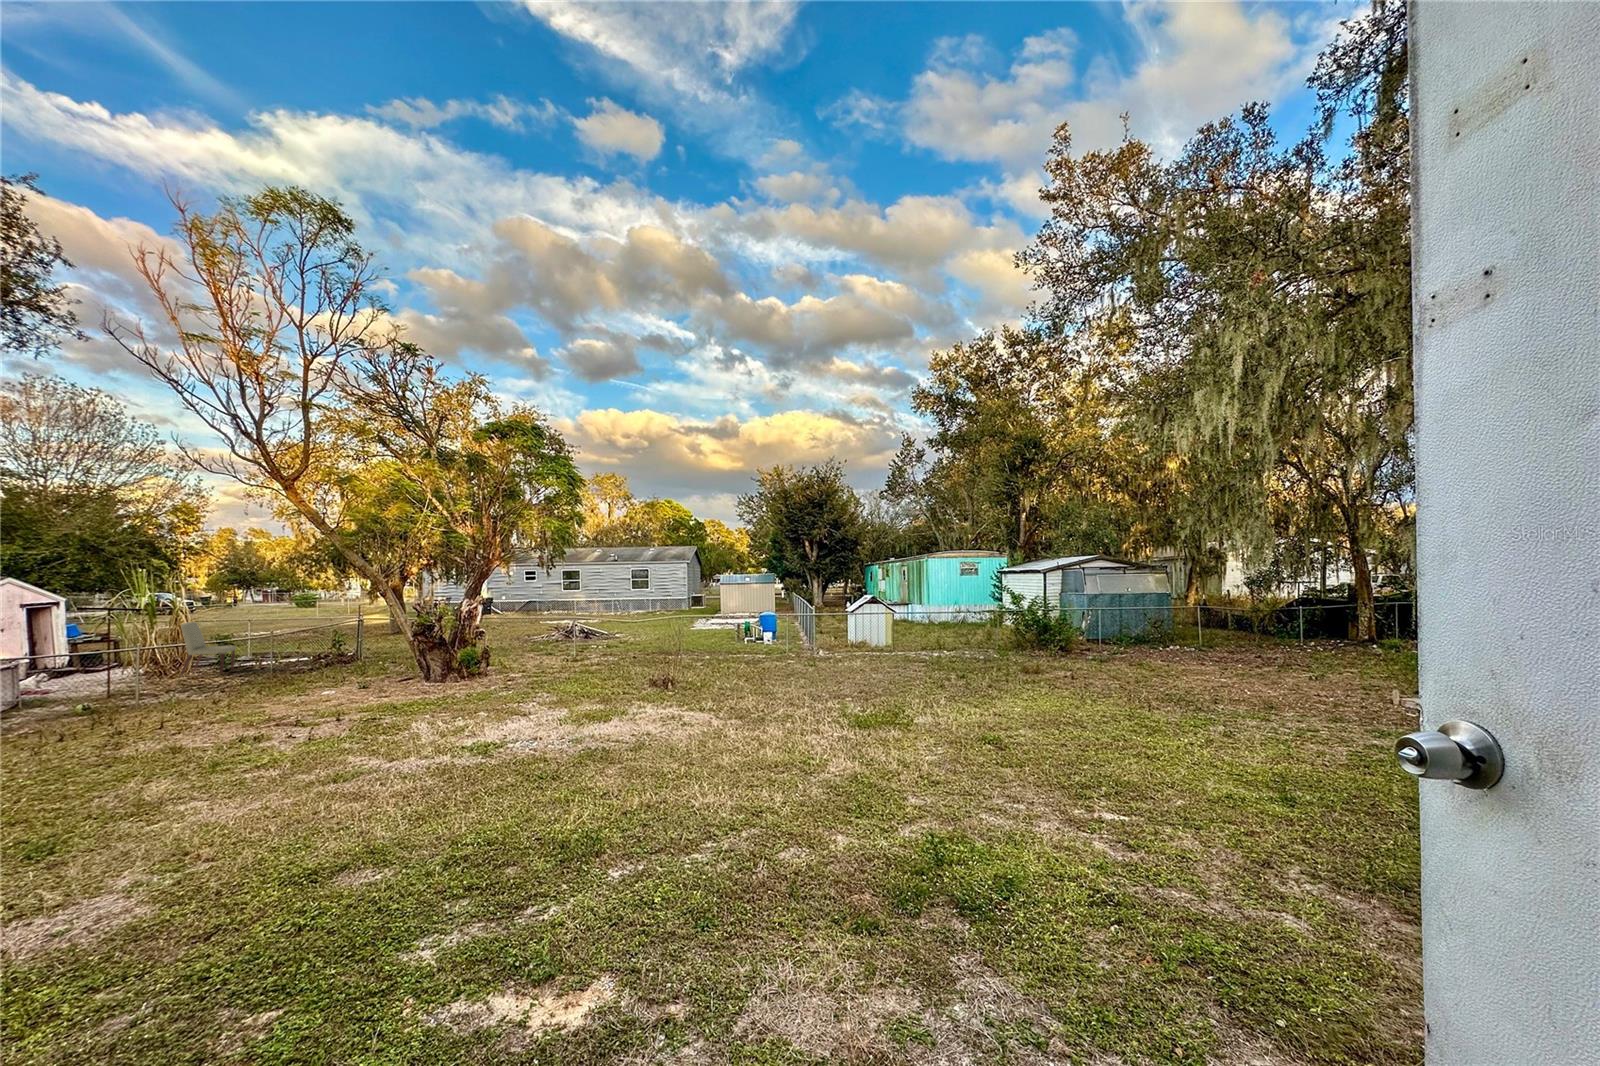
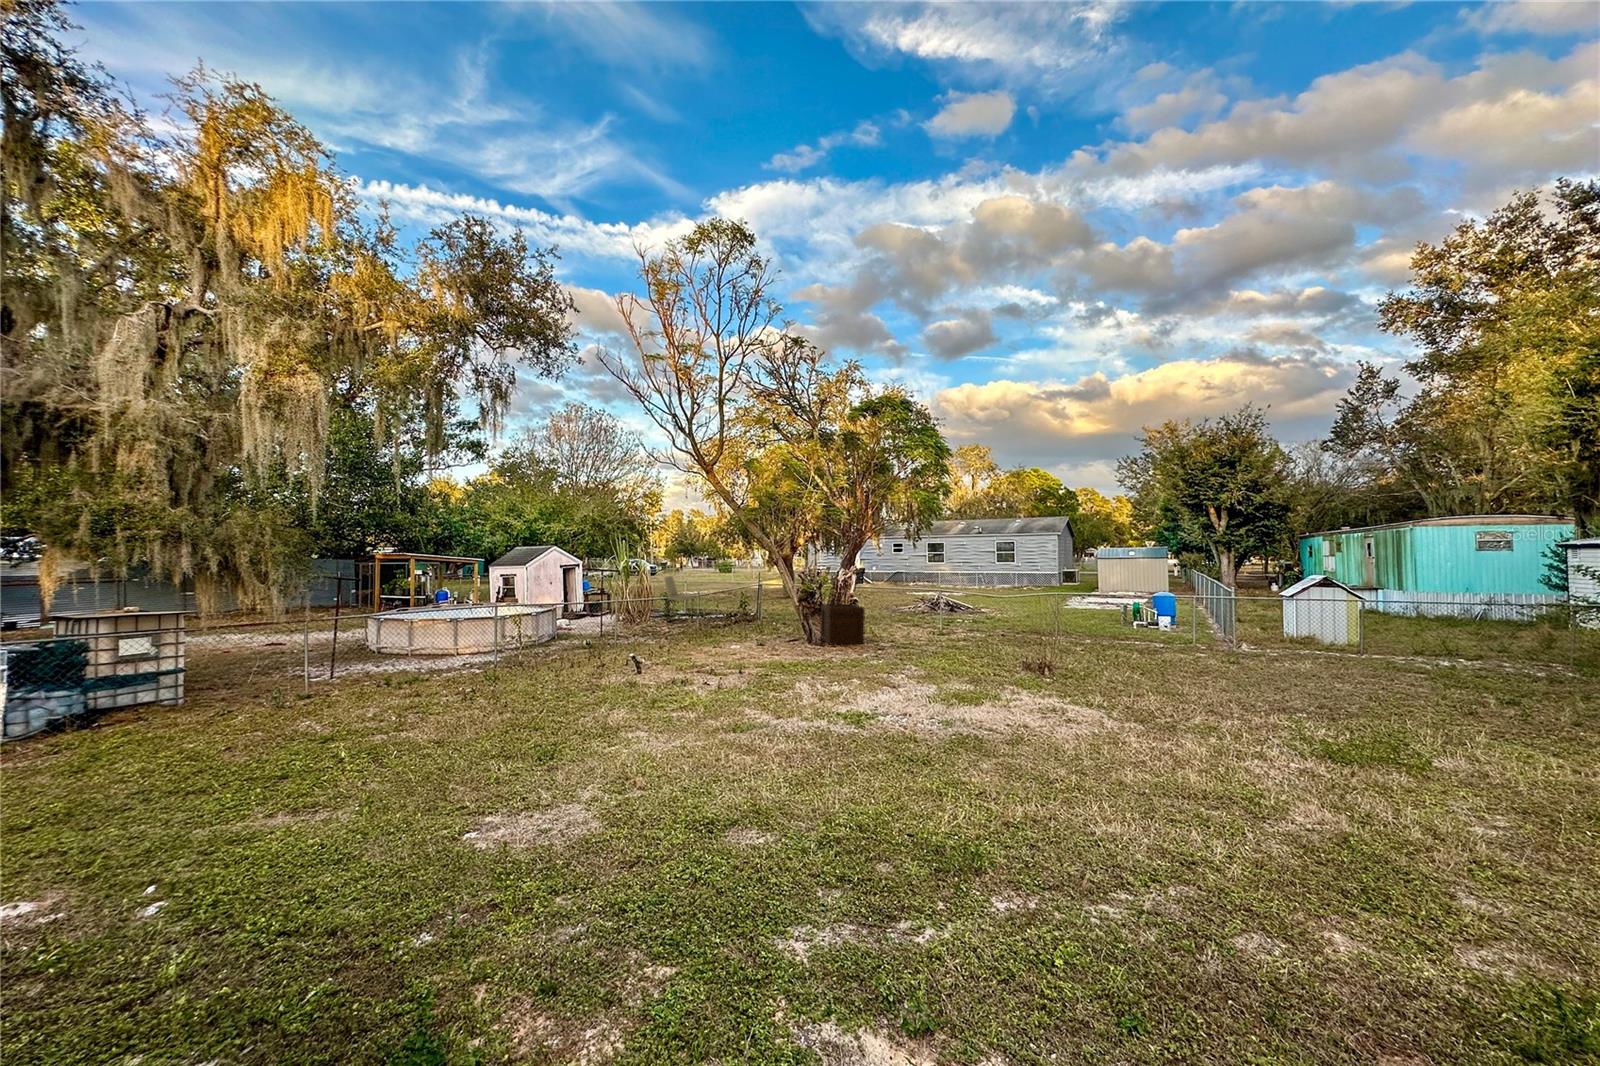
wooden crate: none [436,639,492,685] -> present [821,604,865,644]

